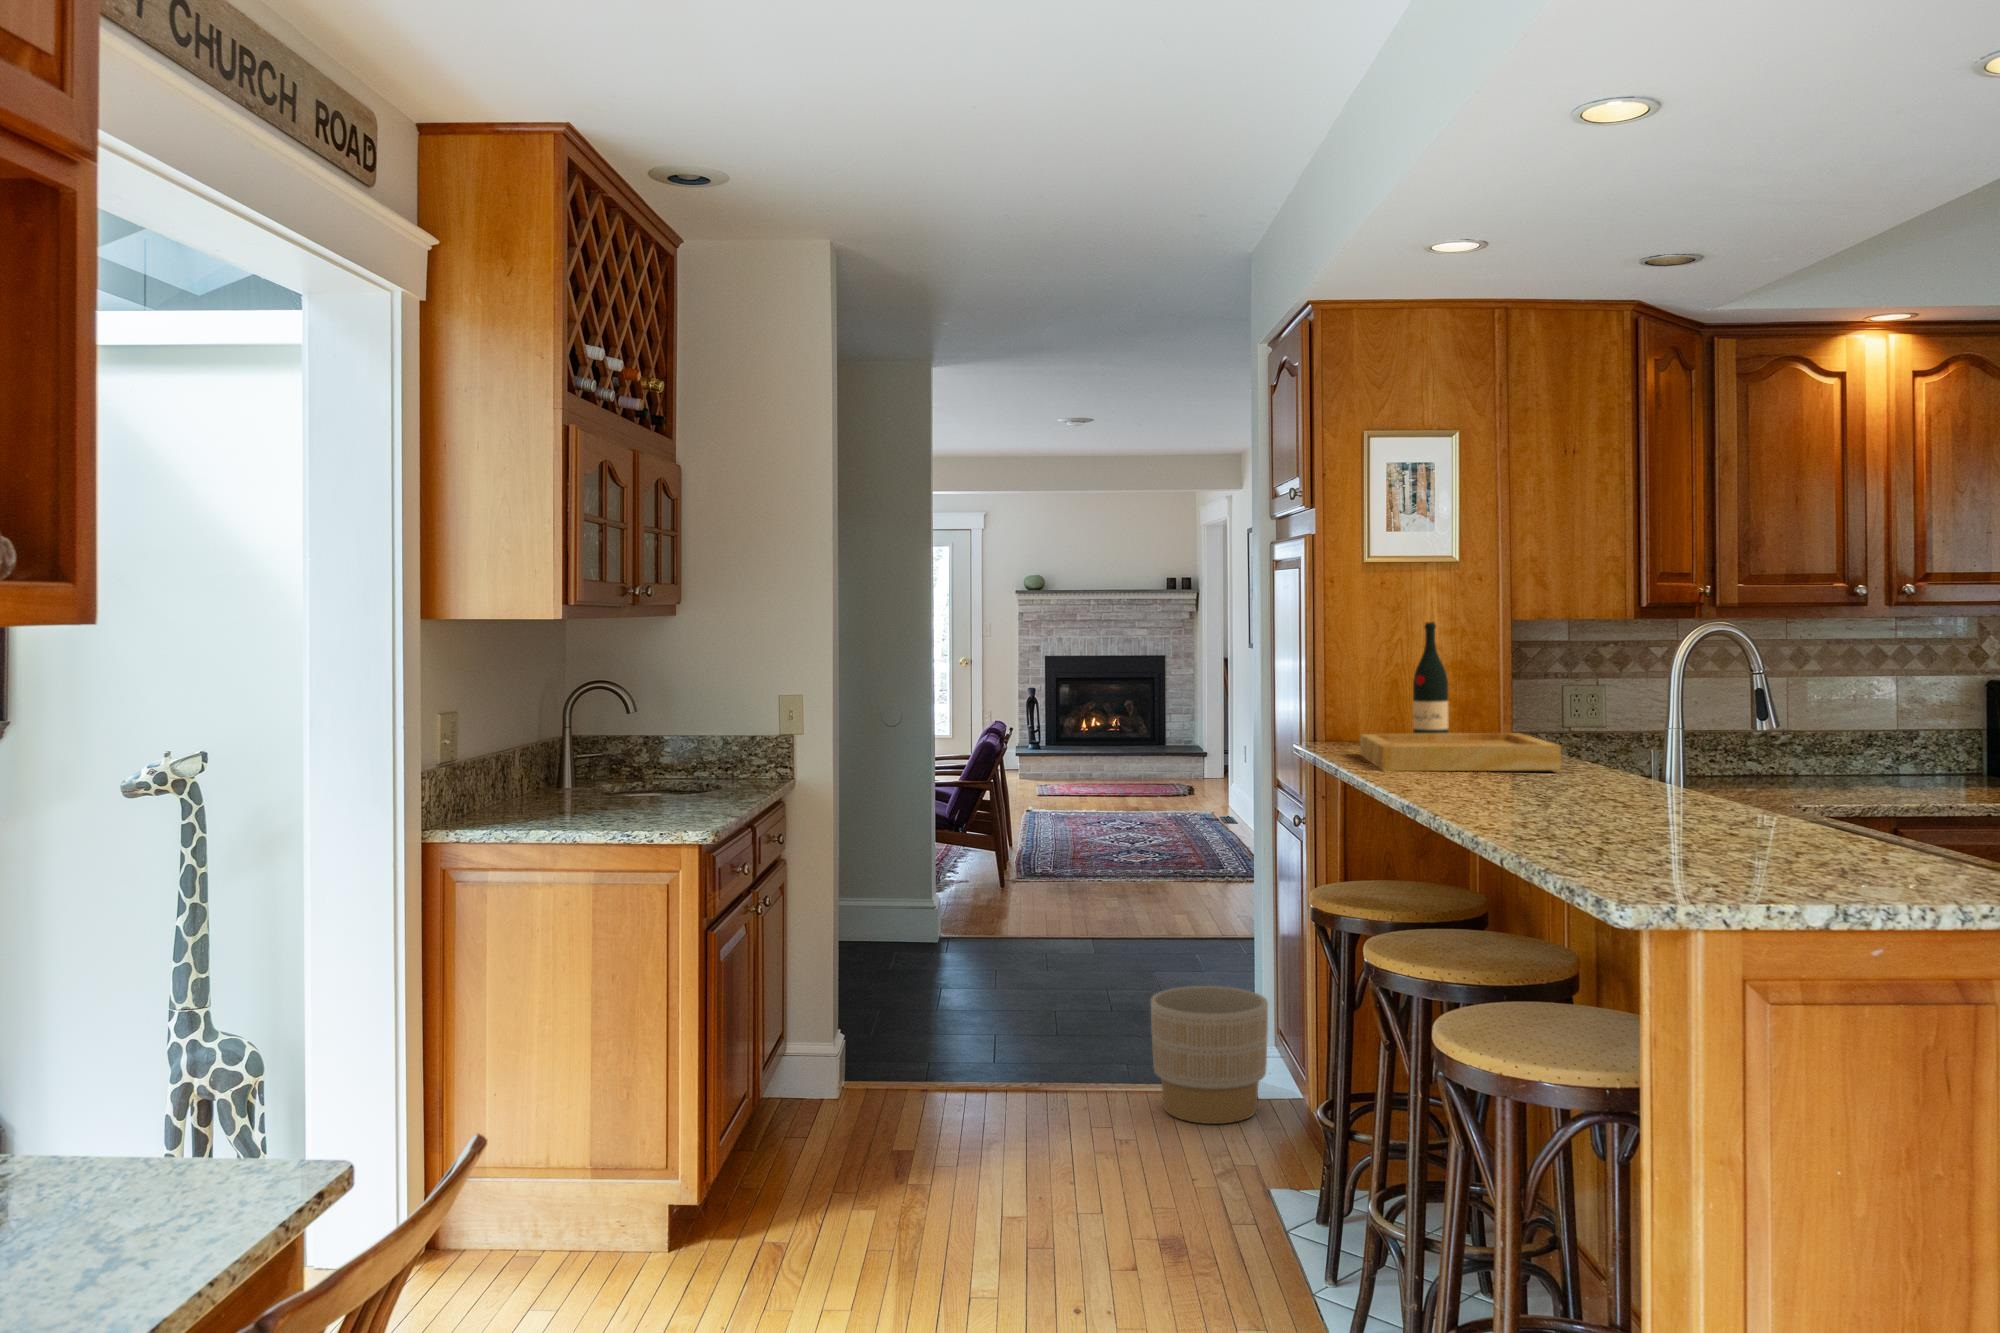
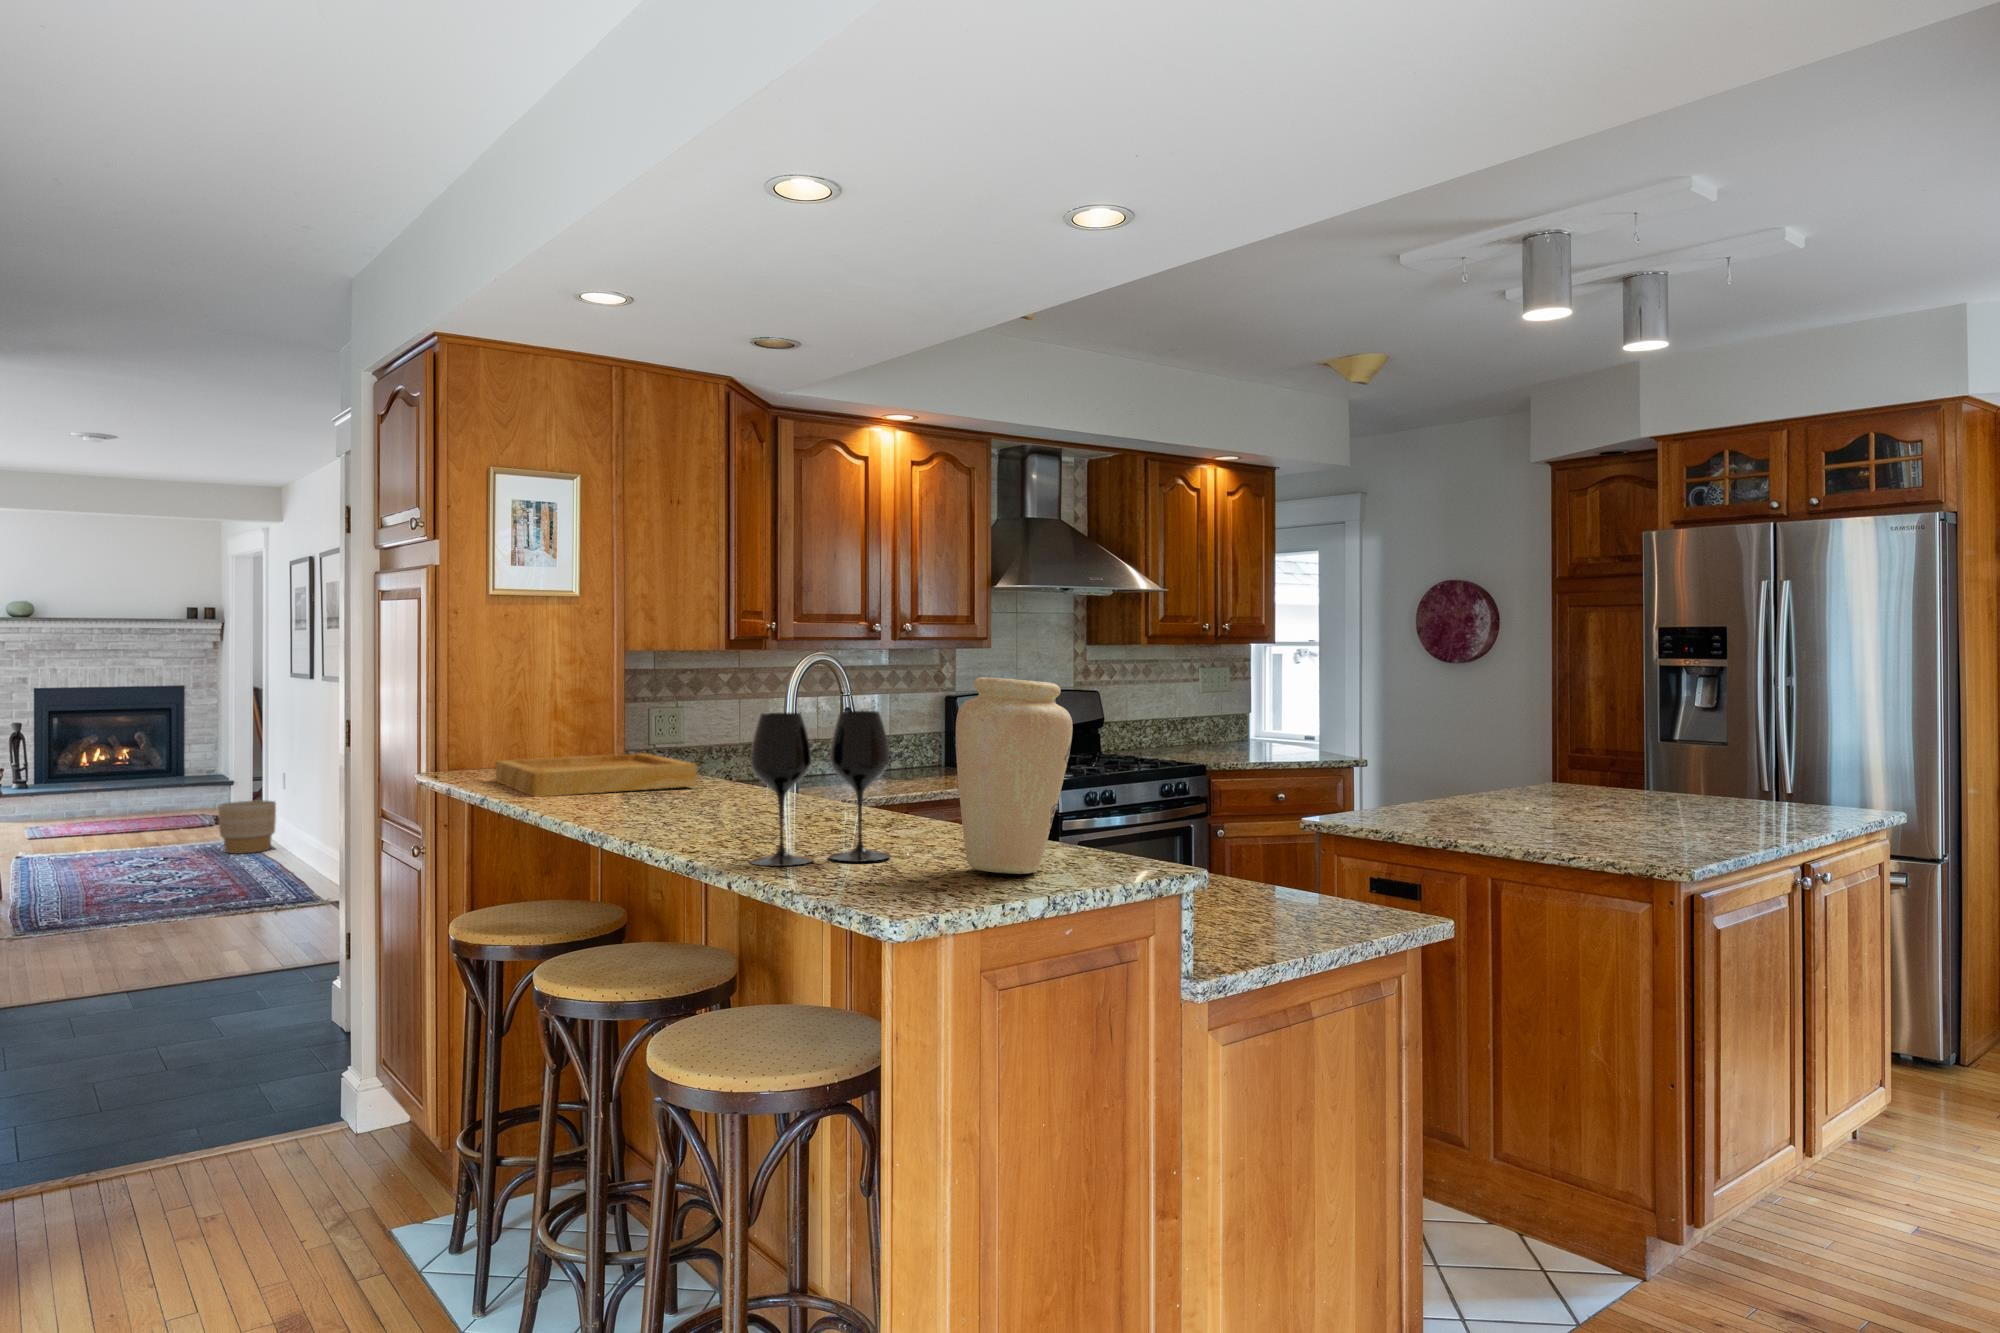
wine bottle: present [1413,622,1449,734] -> none [529,652,573,771]
vase: none [1762,648,1921,882] -> present [956,677,1073,874]
wine glass: none [1532,686,1700,854] -> present [750,711,891,866]
planter: present [1151,986,1268,1124] -> present [218,800,276,854]

